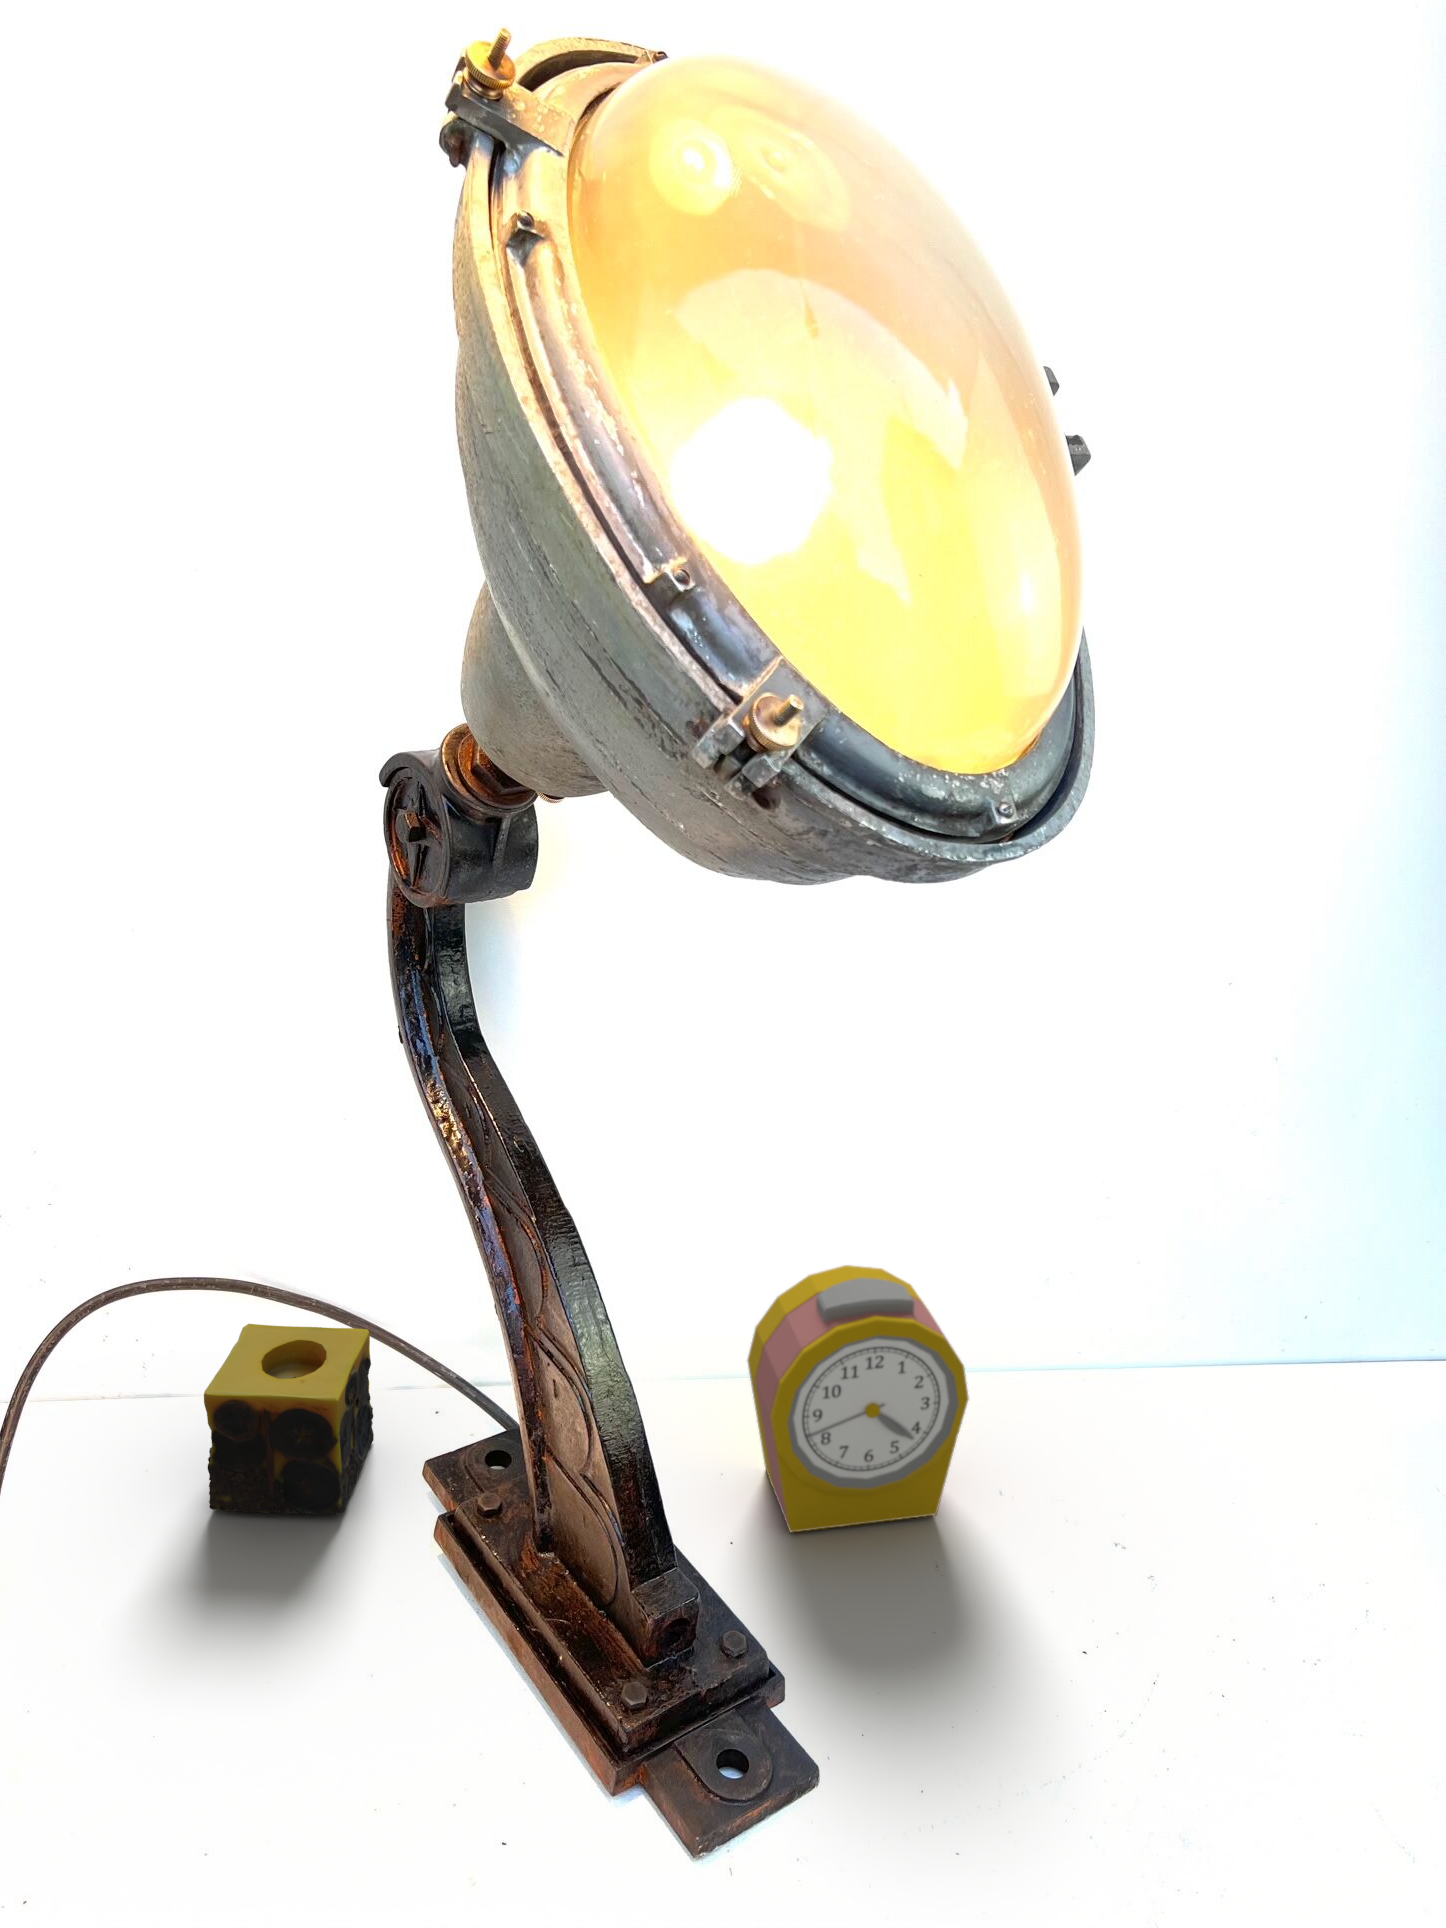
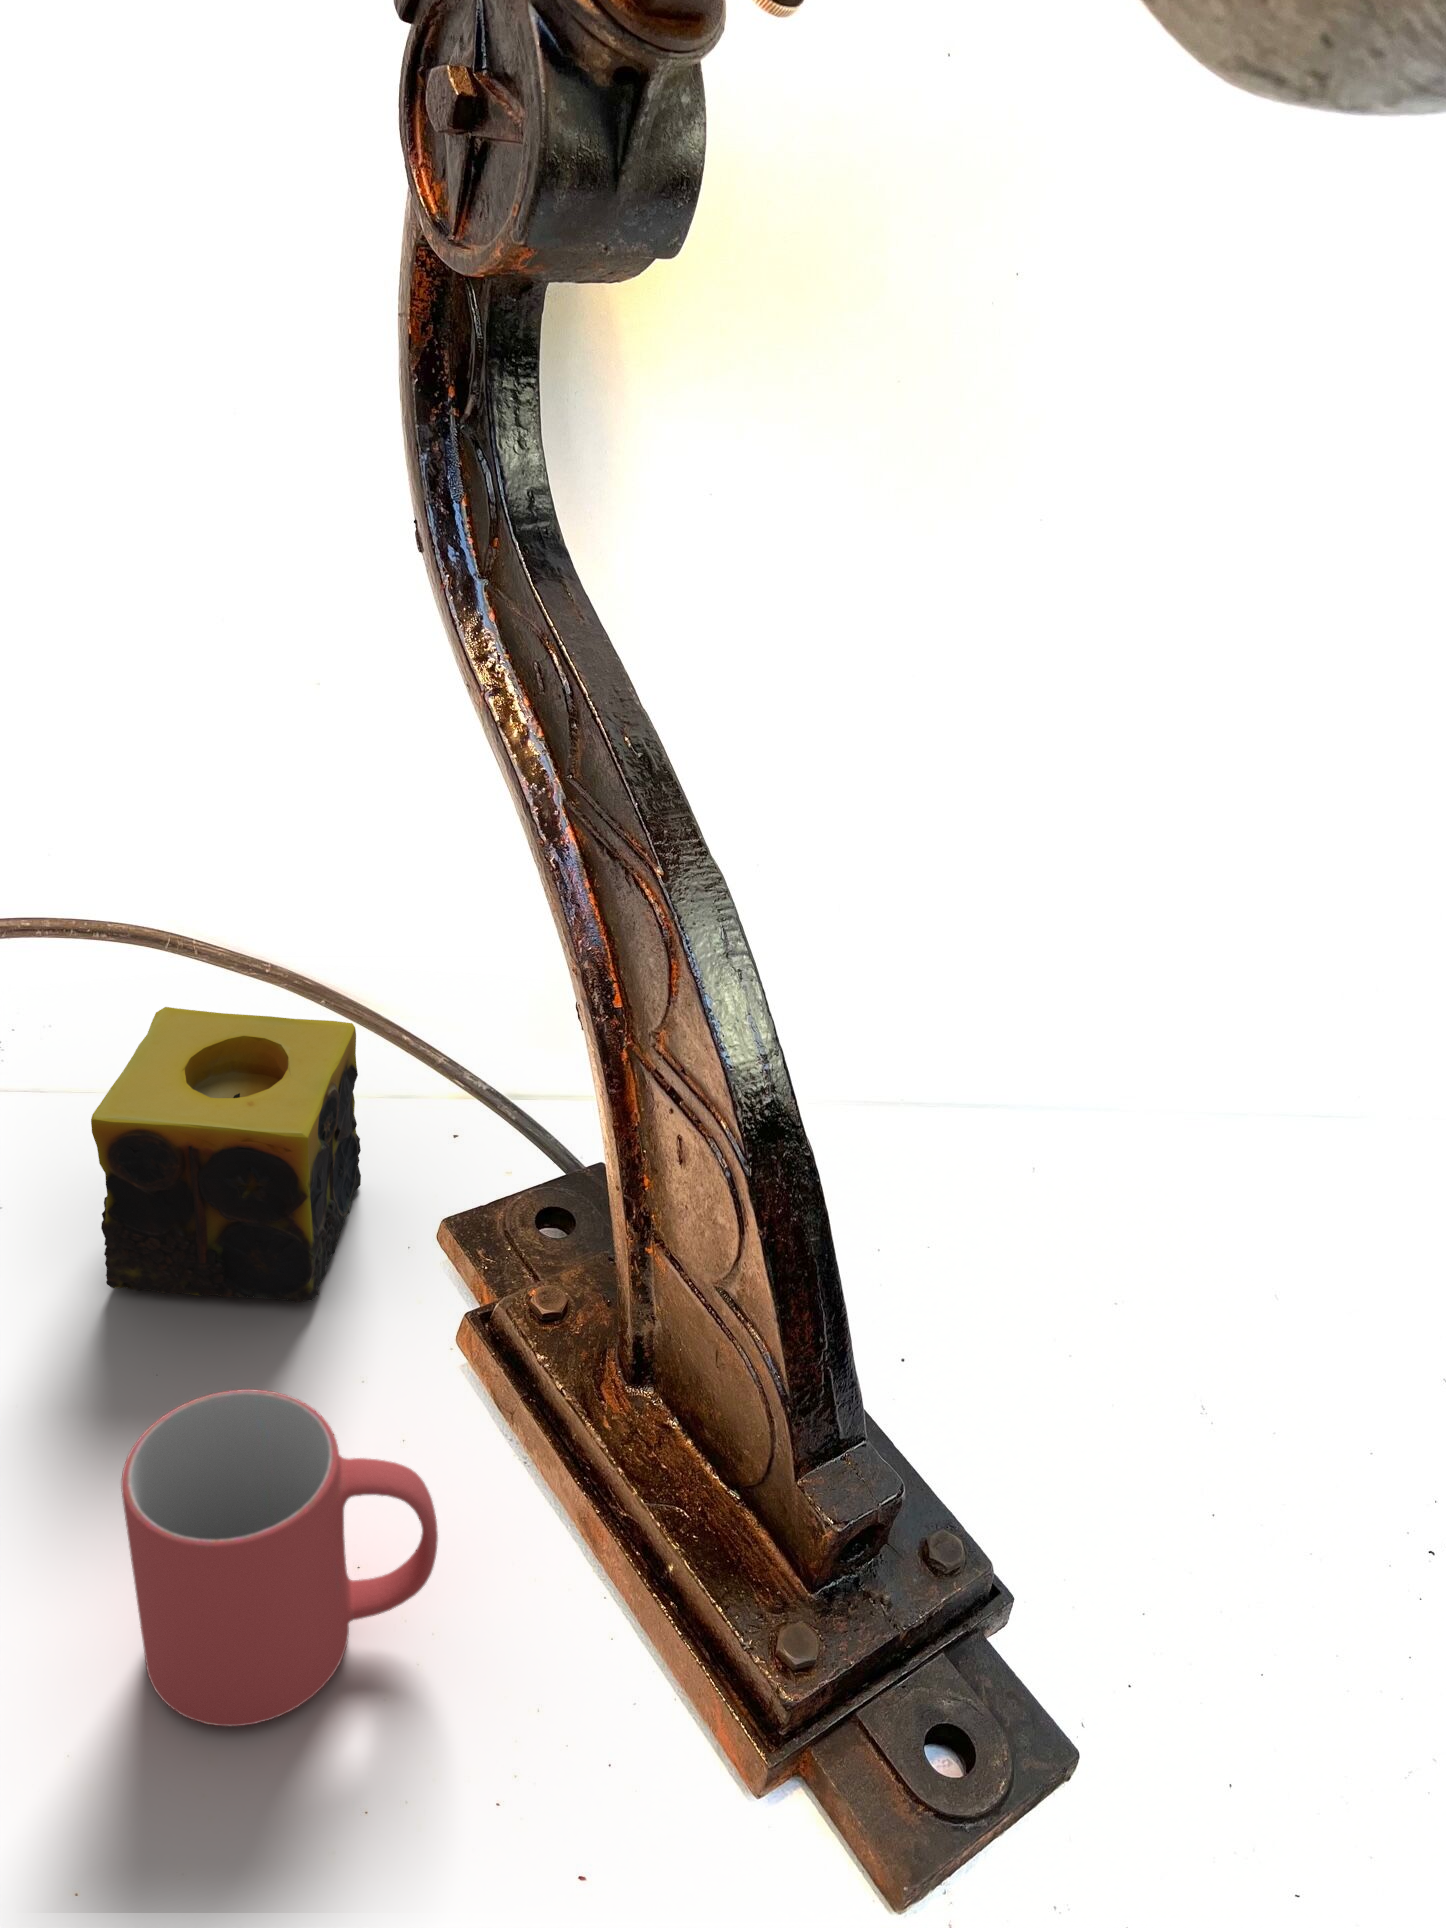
alarm clock: present [747,1265,969,1532] -> none [944,959,1293,1351]
mug: none [226,1550,416,1768] -> present [121,1389,438,1726]

